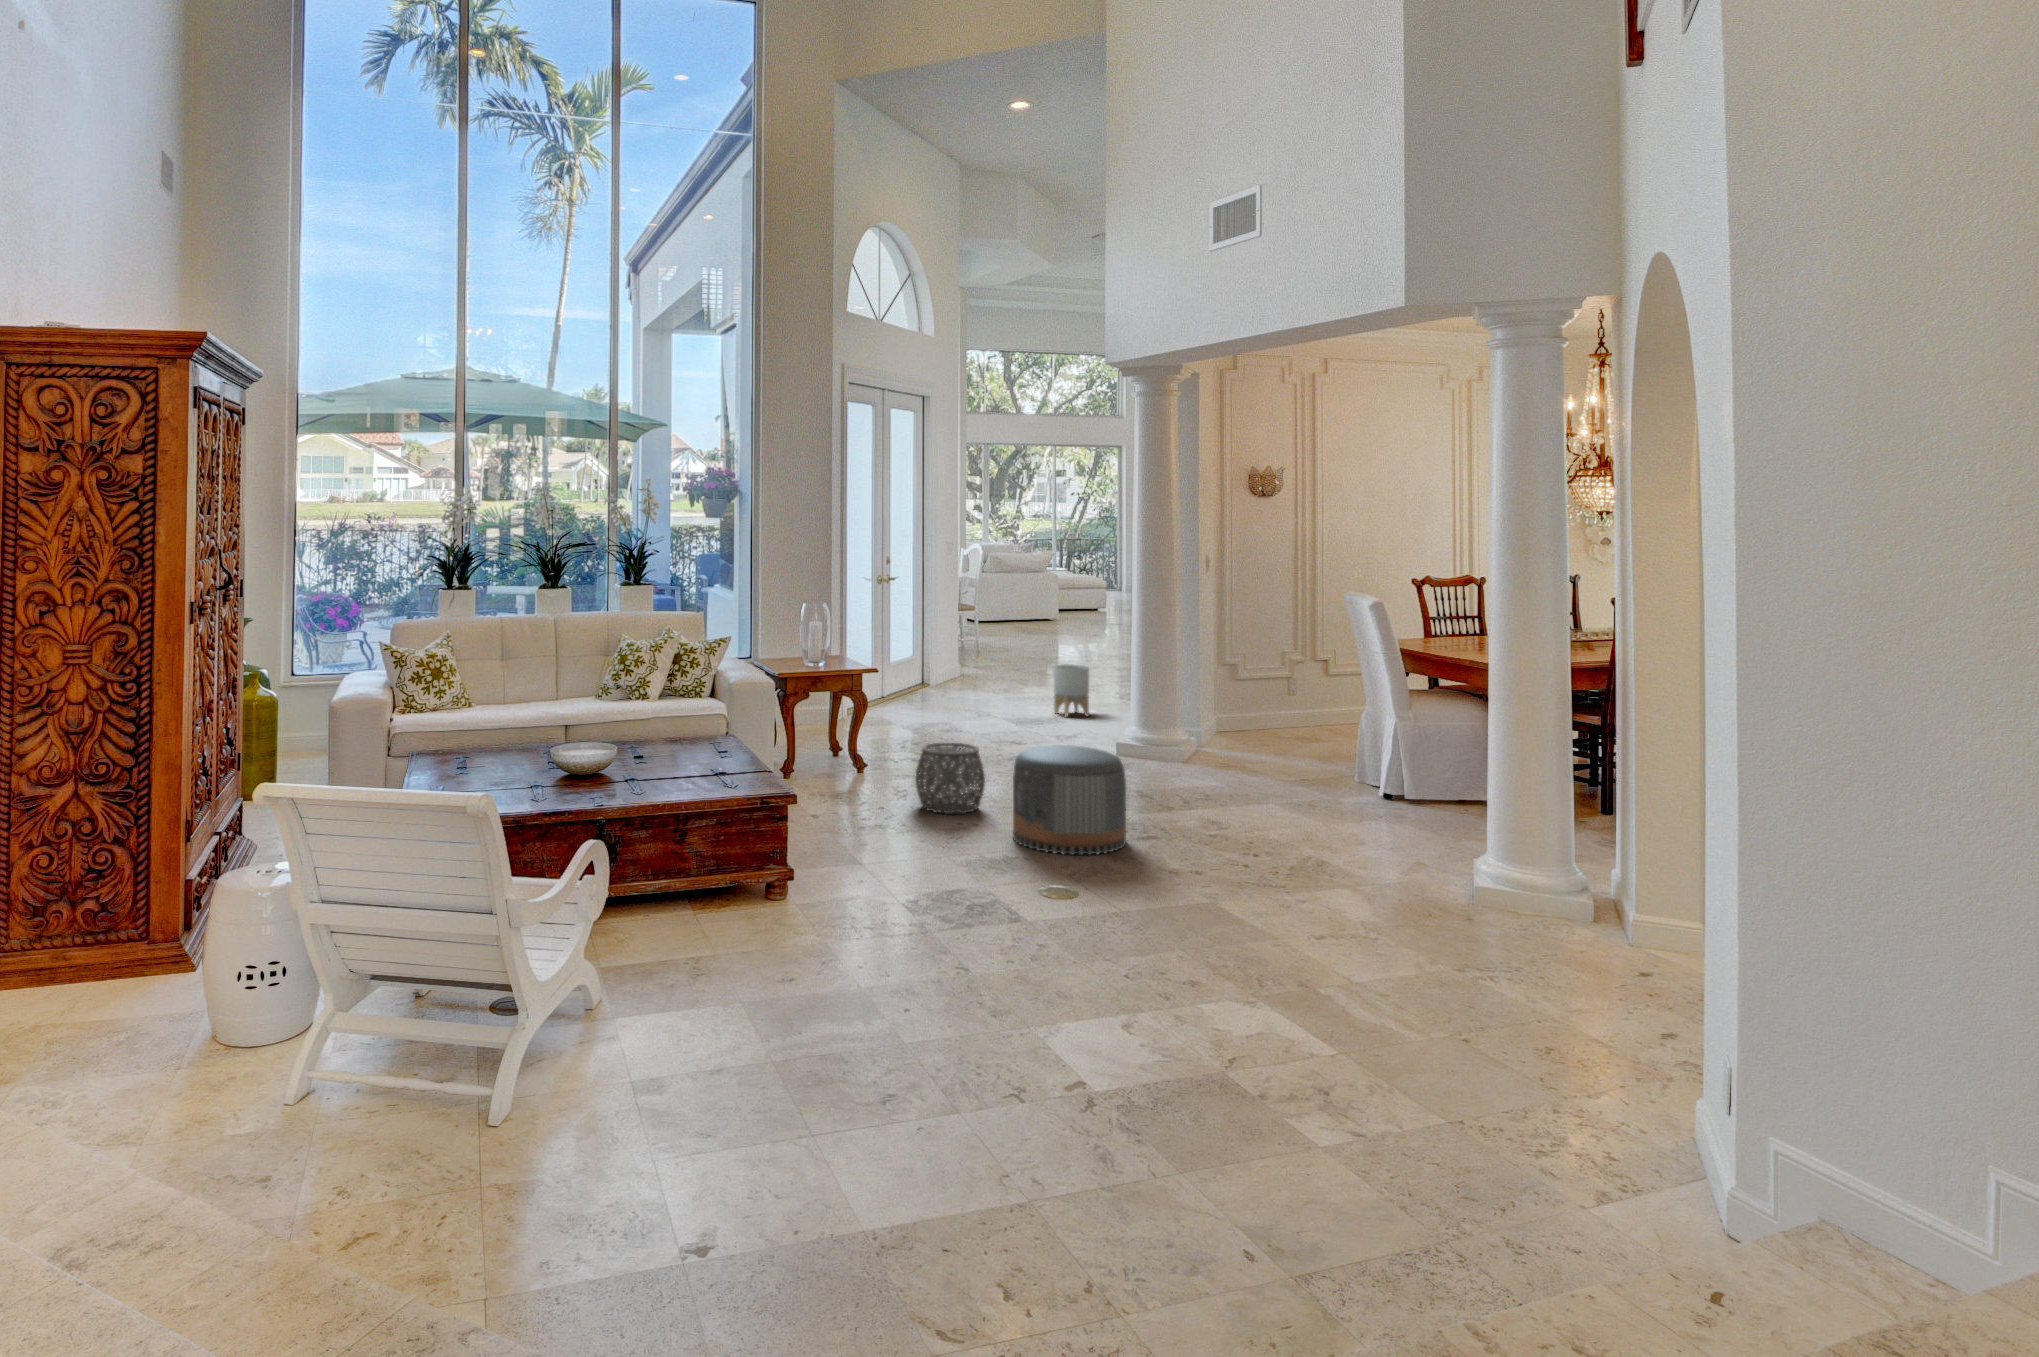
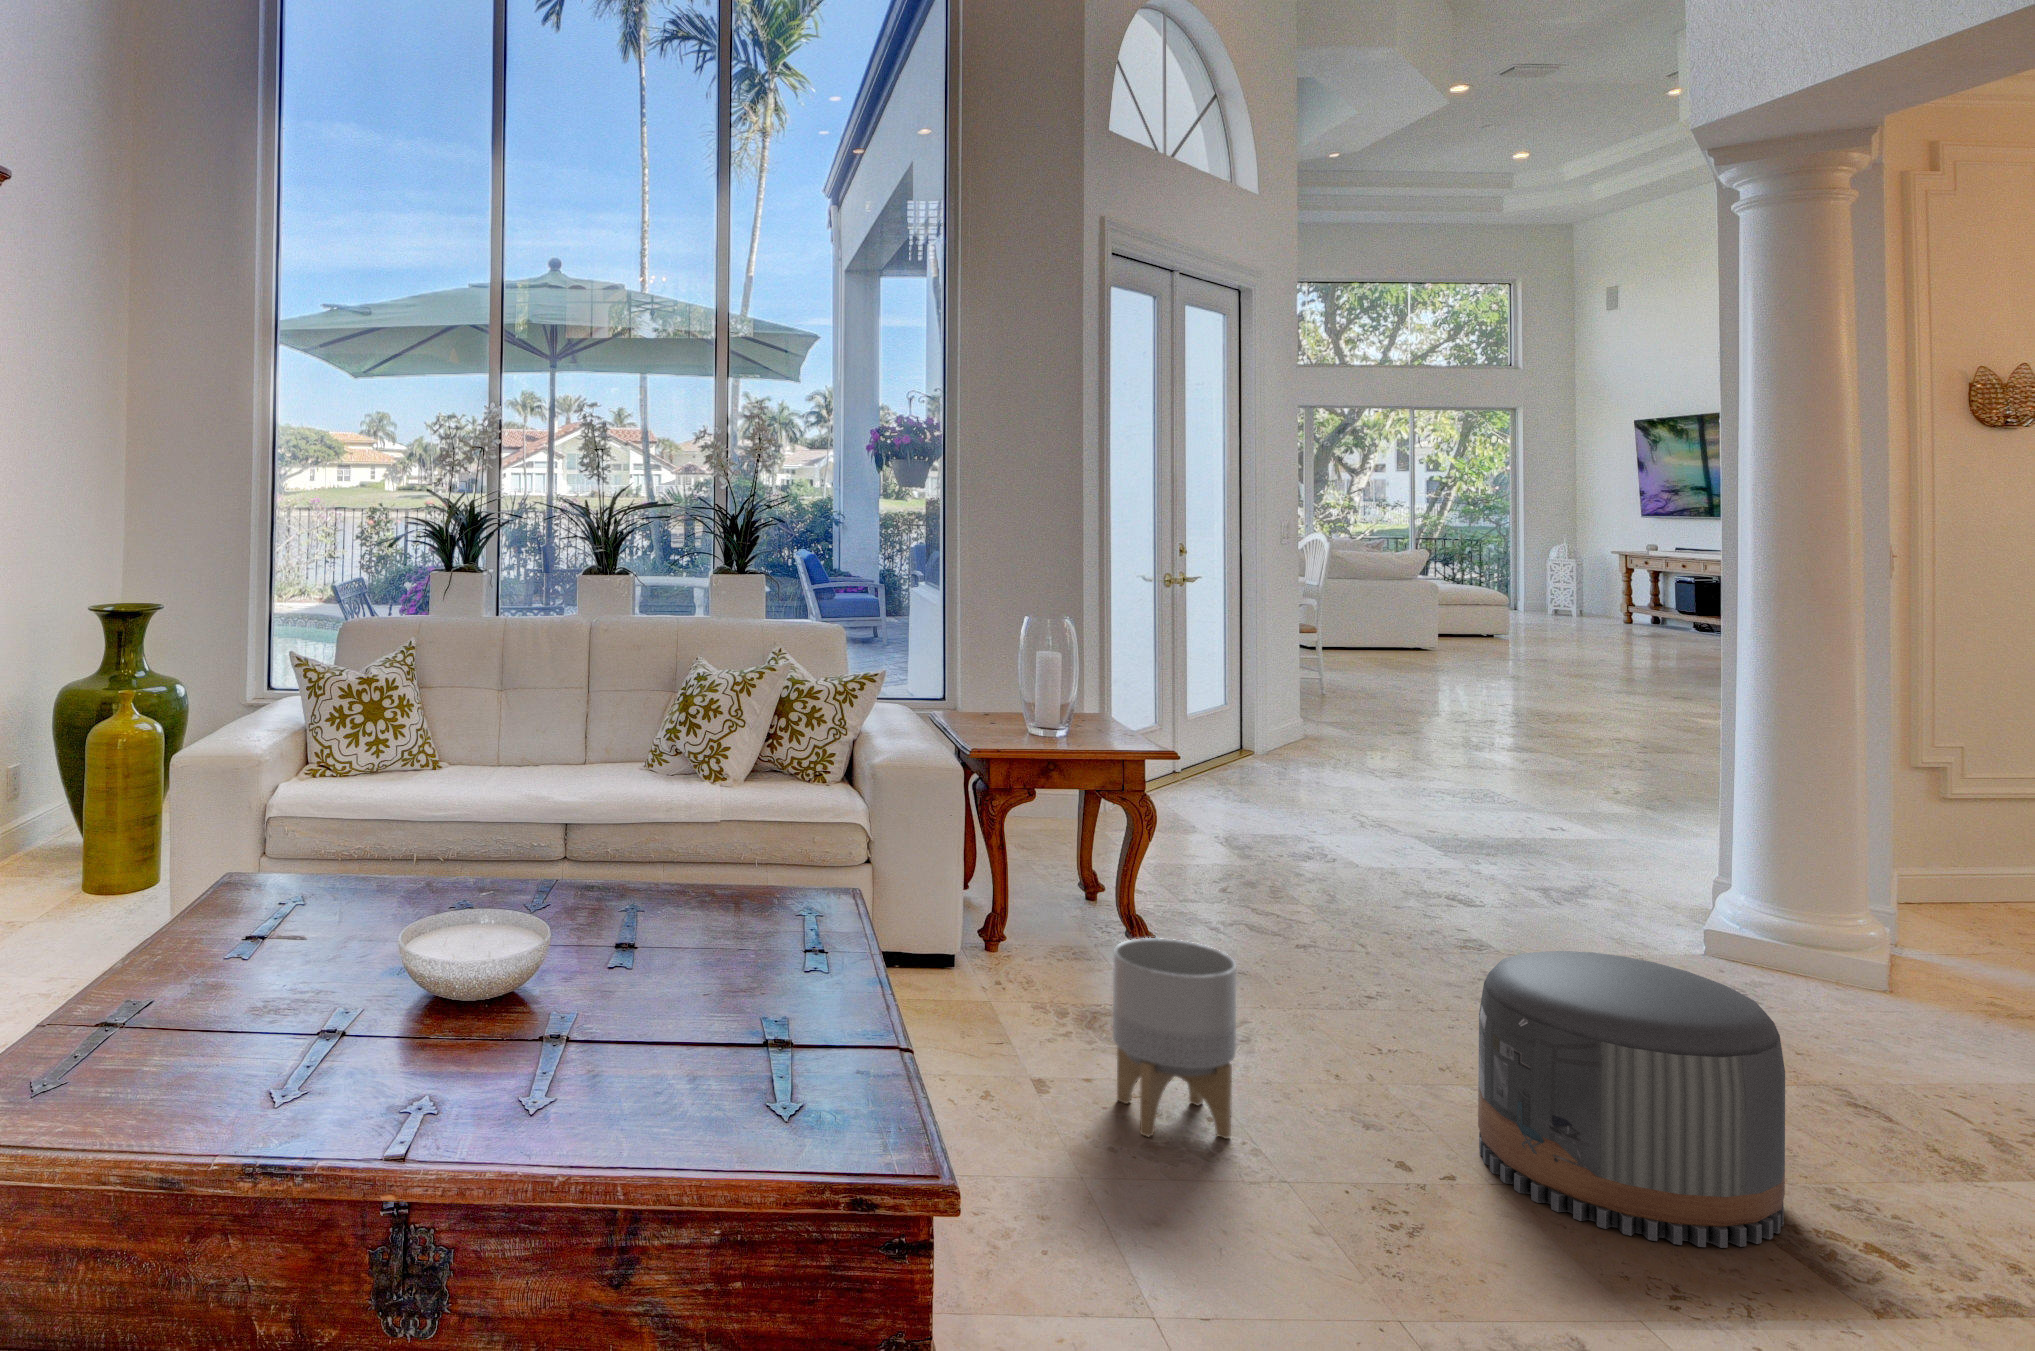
planter: present [1054,664,1089,717] -> present [1113,938,1237,1139]
woven basket: present [916,743,985,814] -> none [1240,902,1397,1062]

